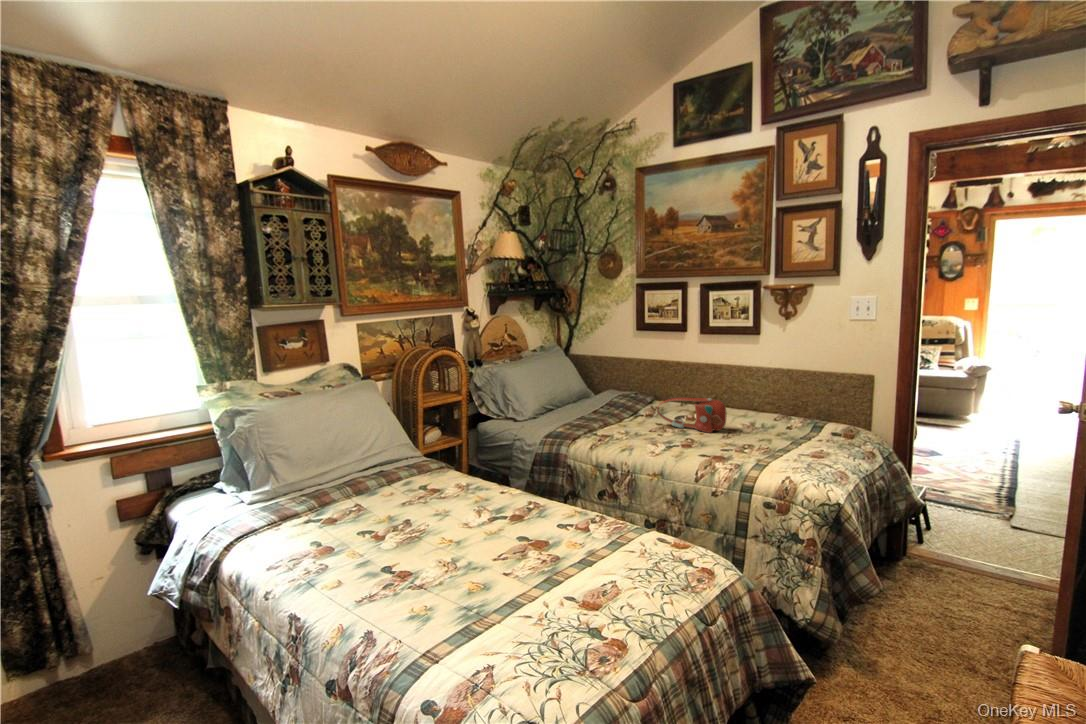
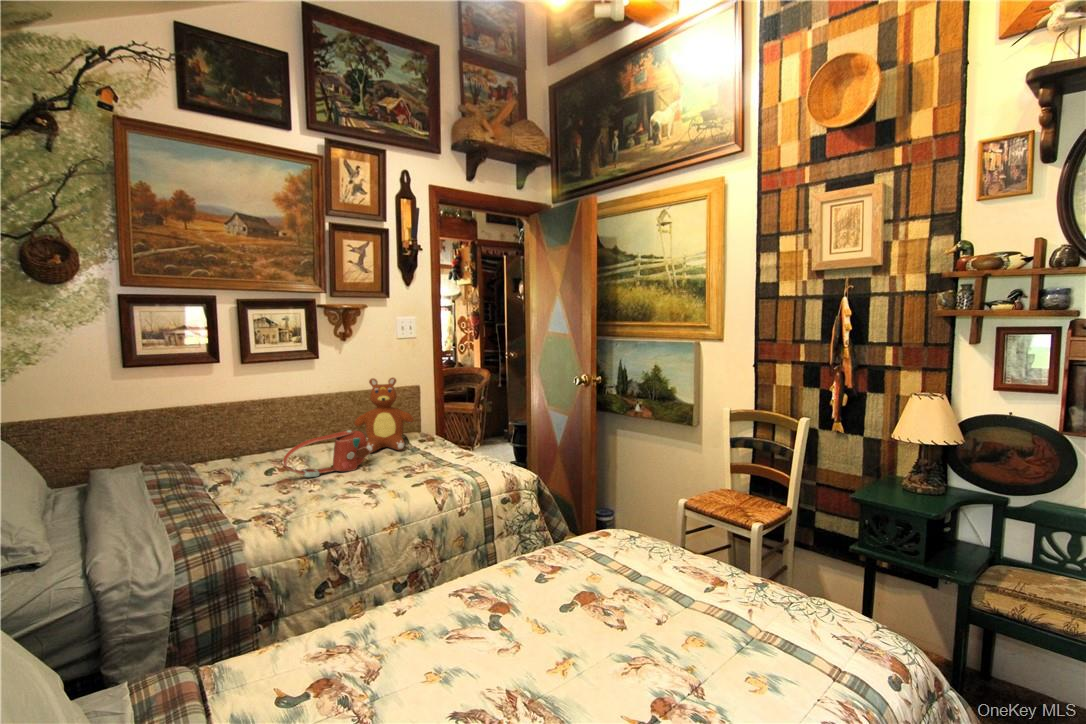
teddy bear: none [750,358,813,432] -> present [354,378,414,453]

